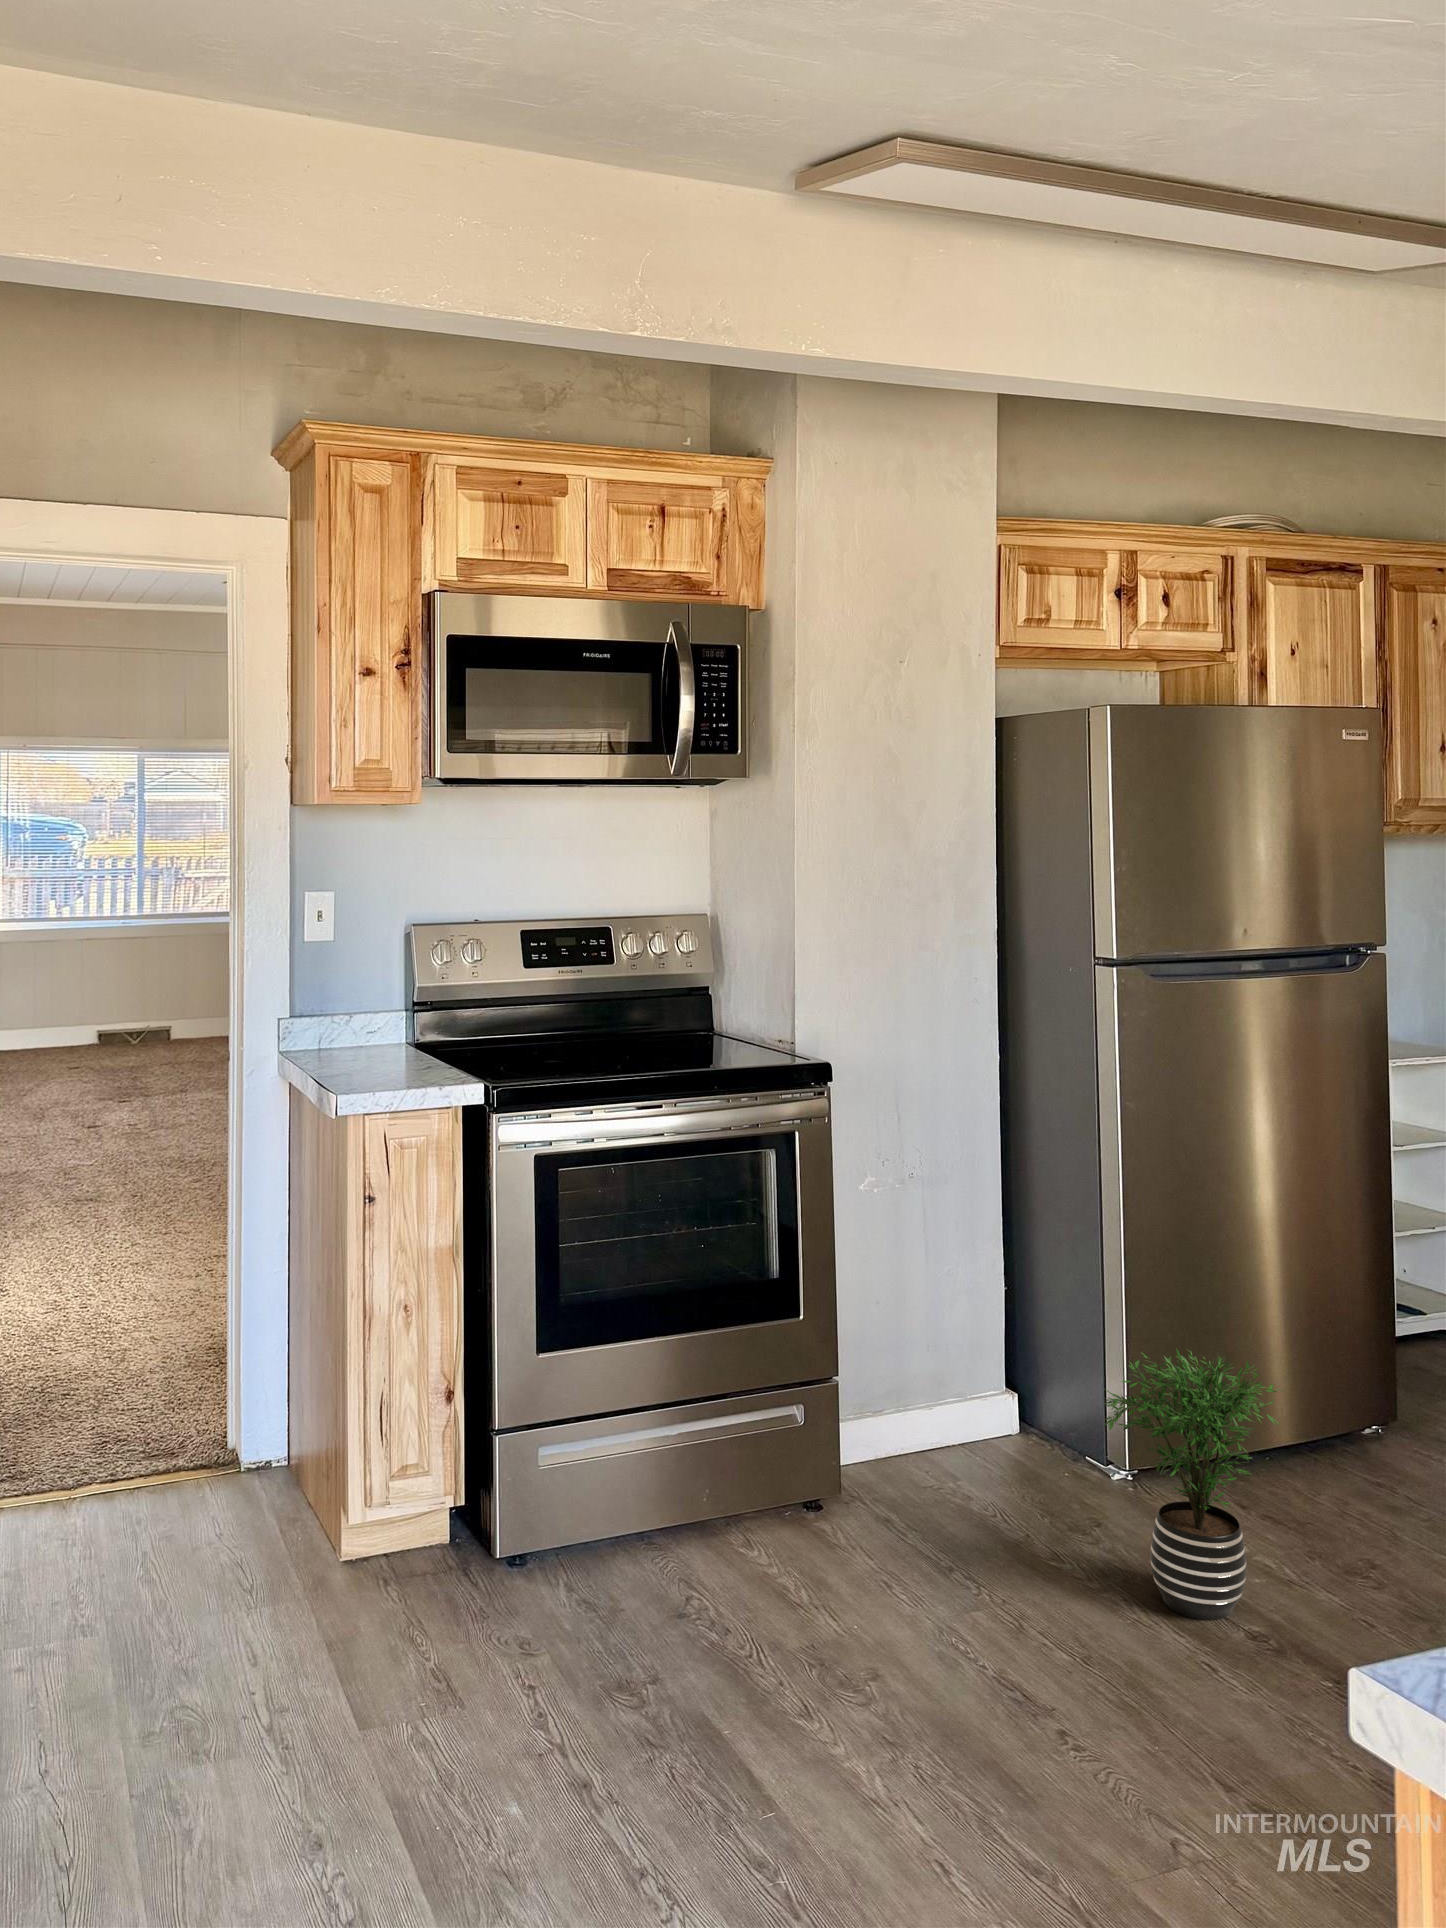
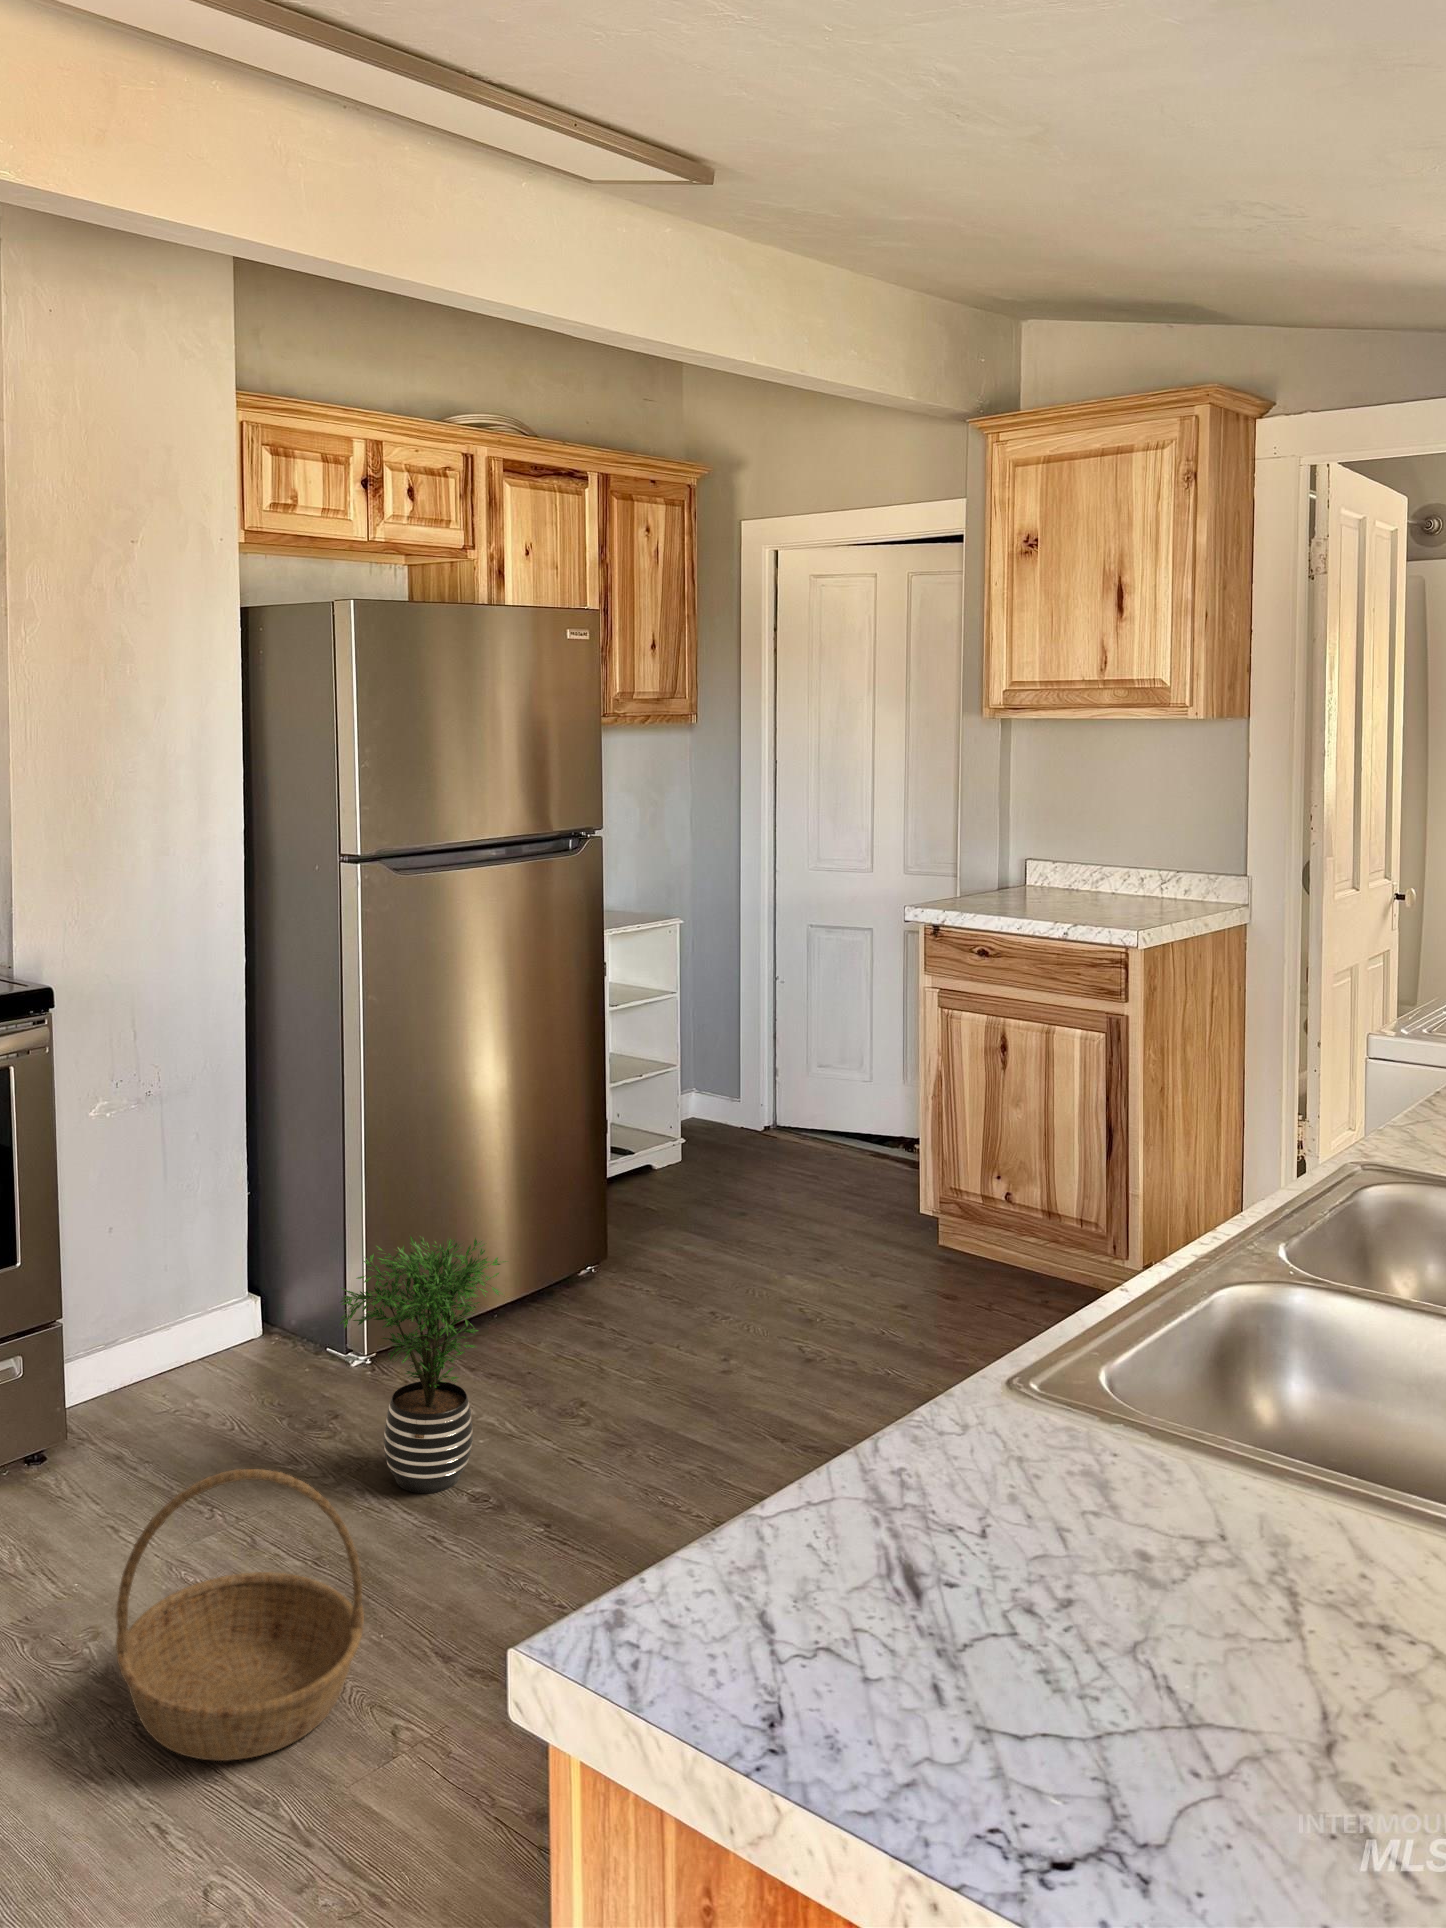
basket: none [898,1539,1138,1827] -> present [116,1469,364,1761]

